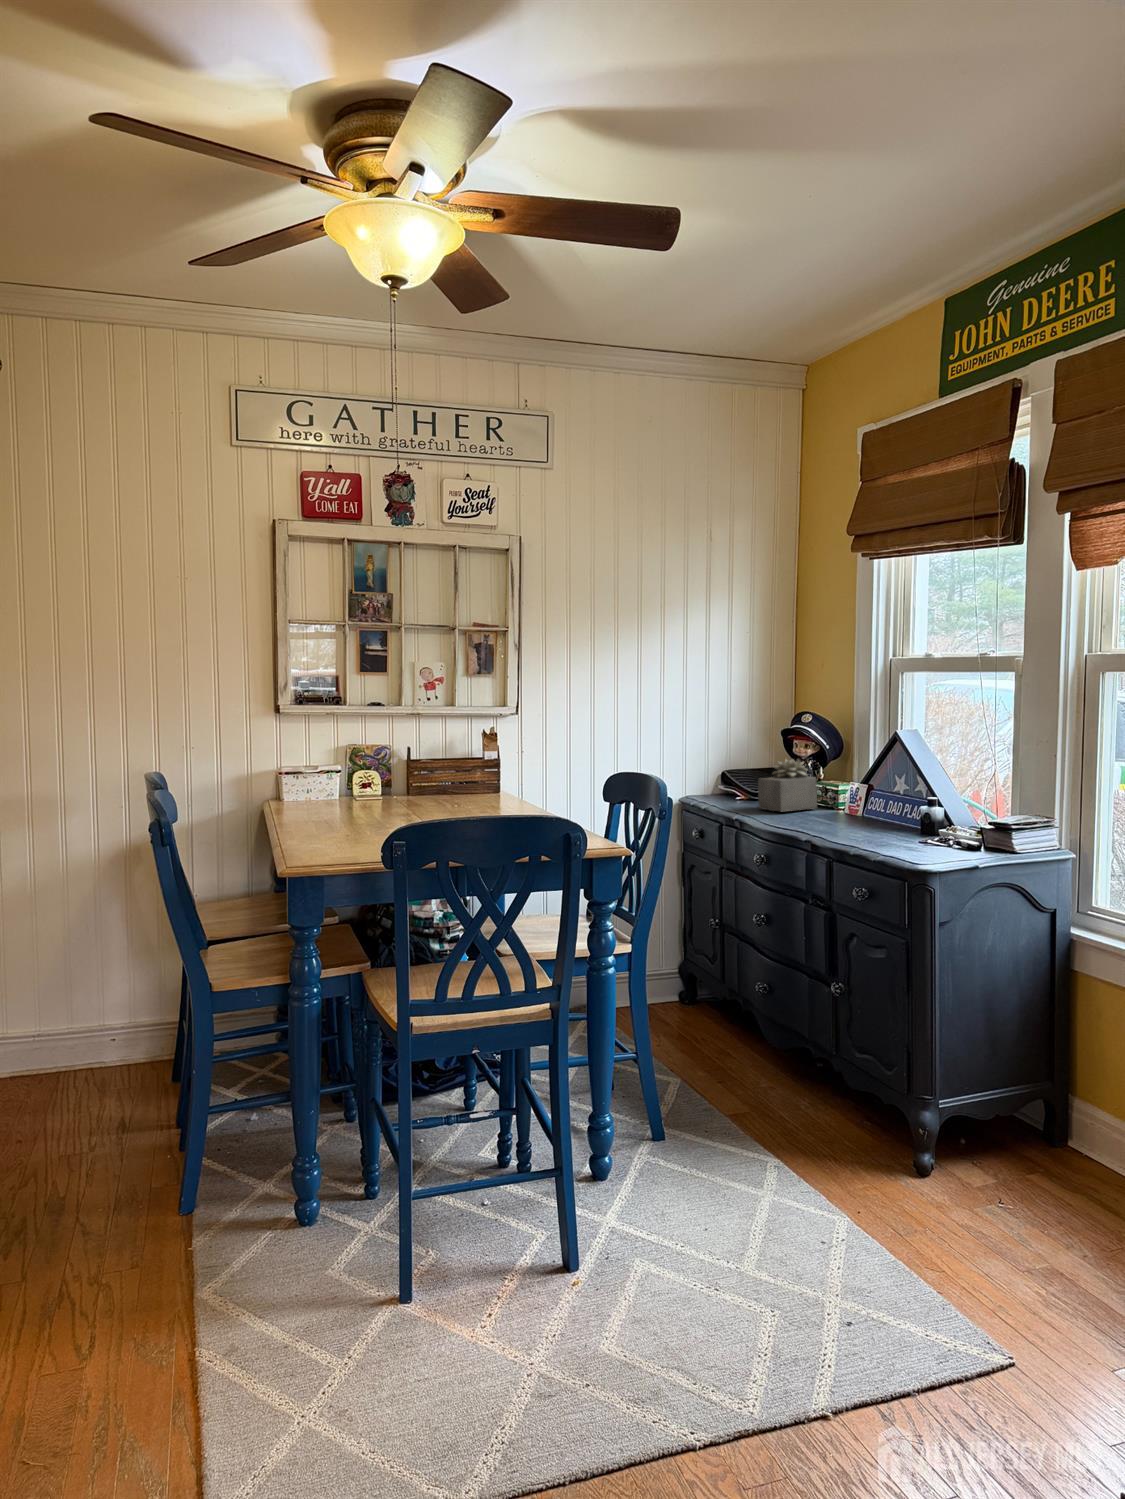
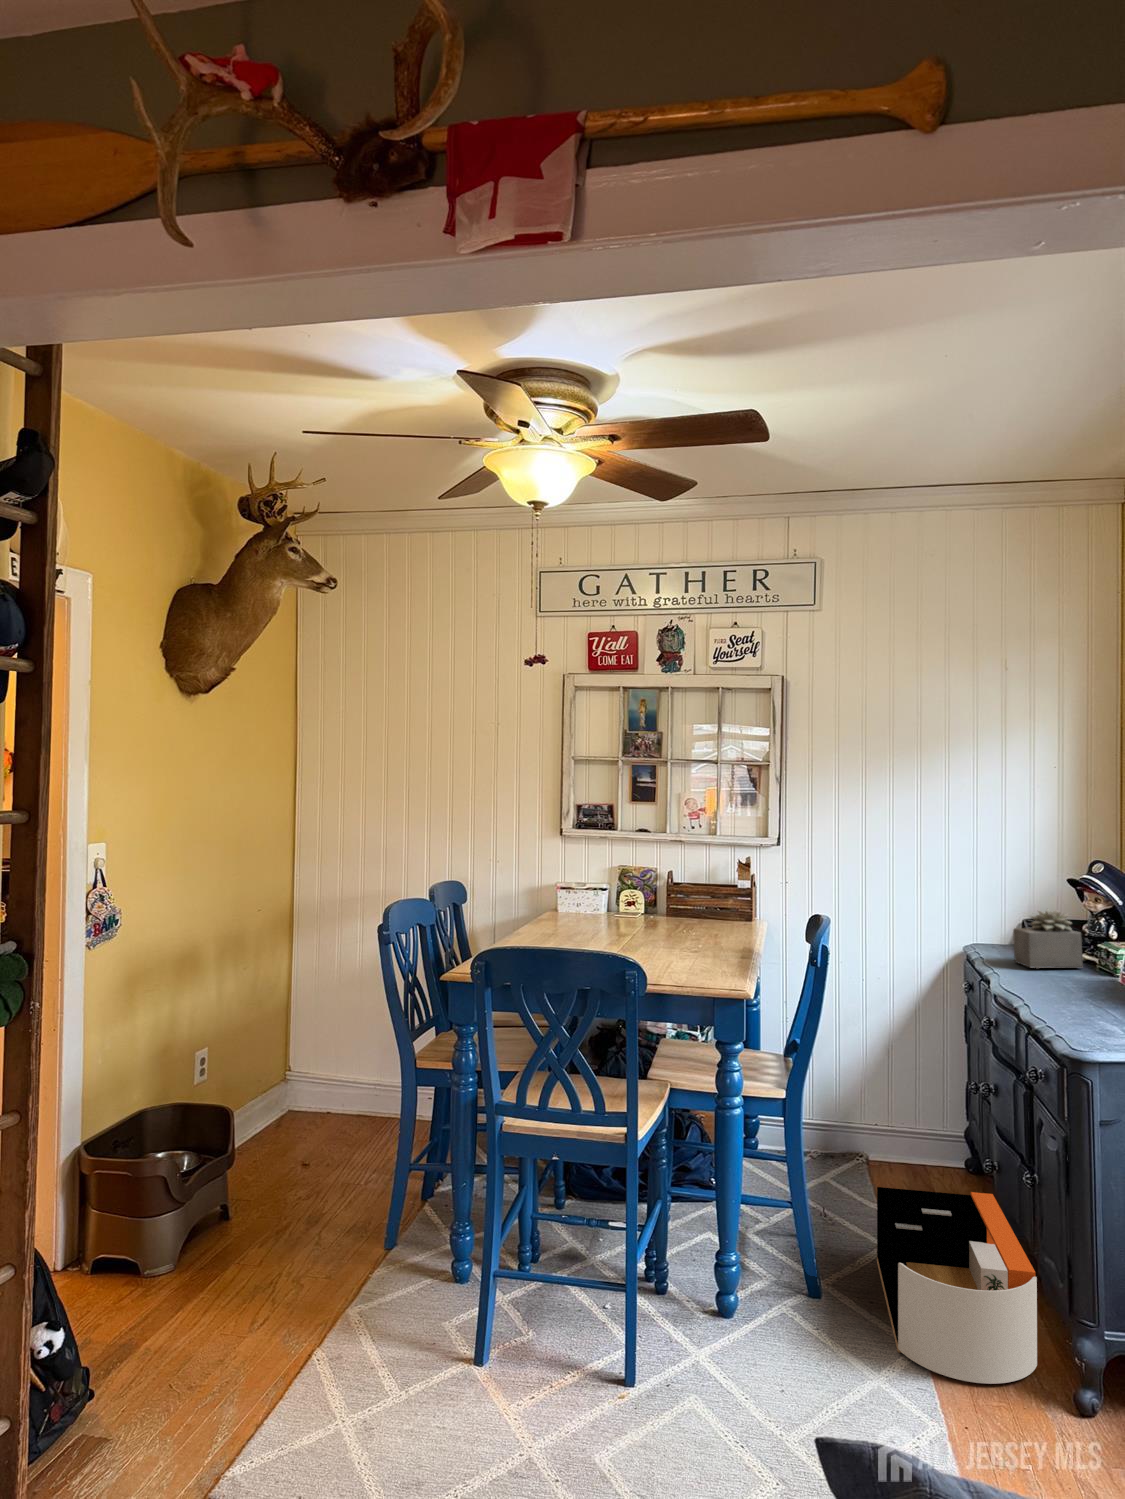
storage bin: none [685,1014,868,1174] -> present [877,1187,1037,1384]

